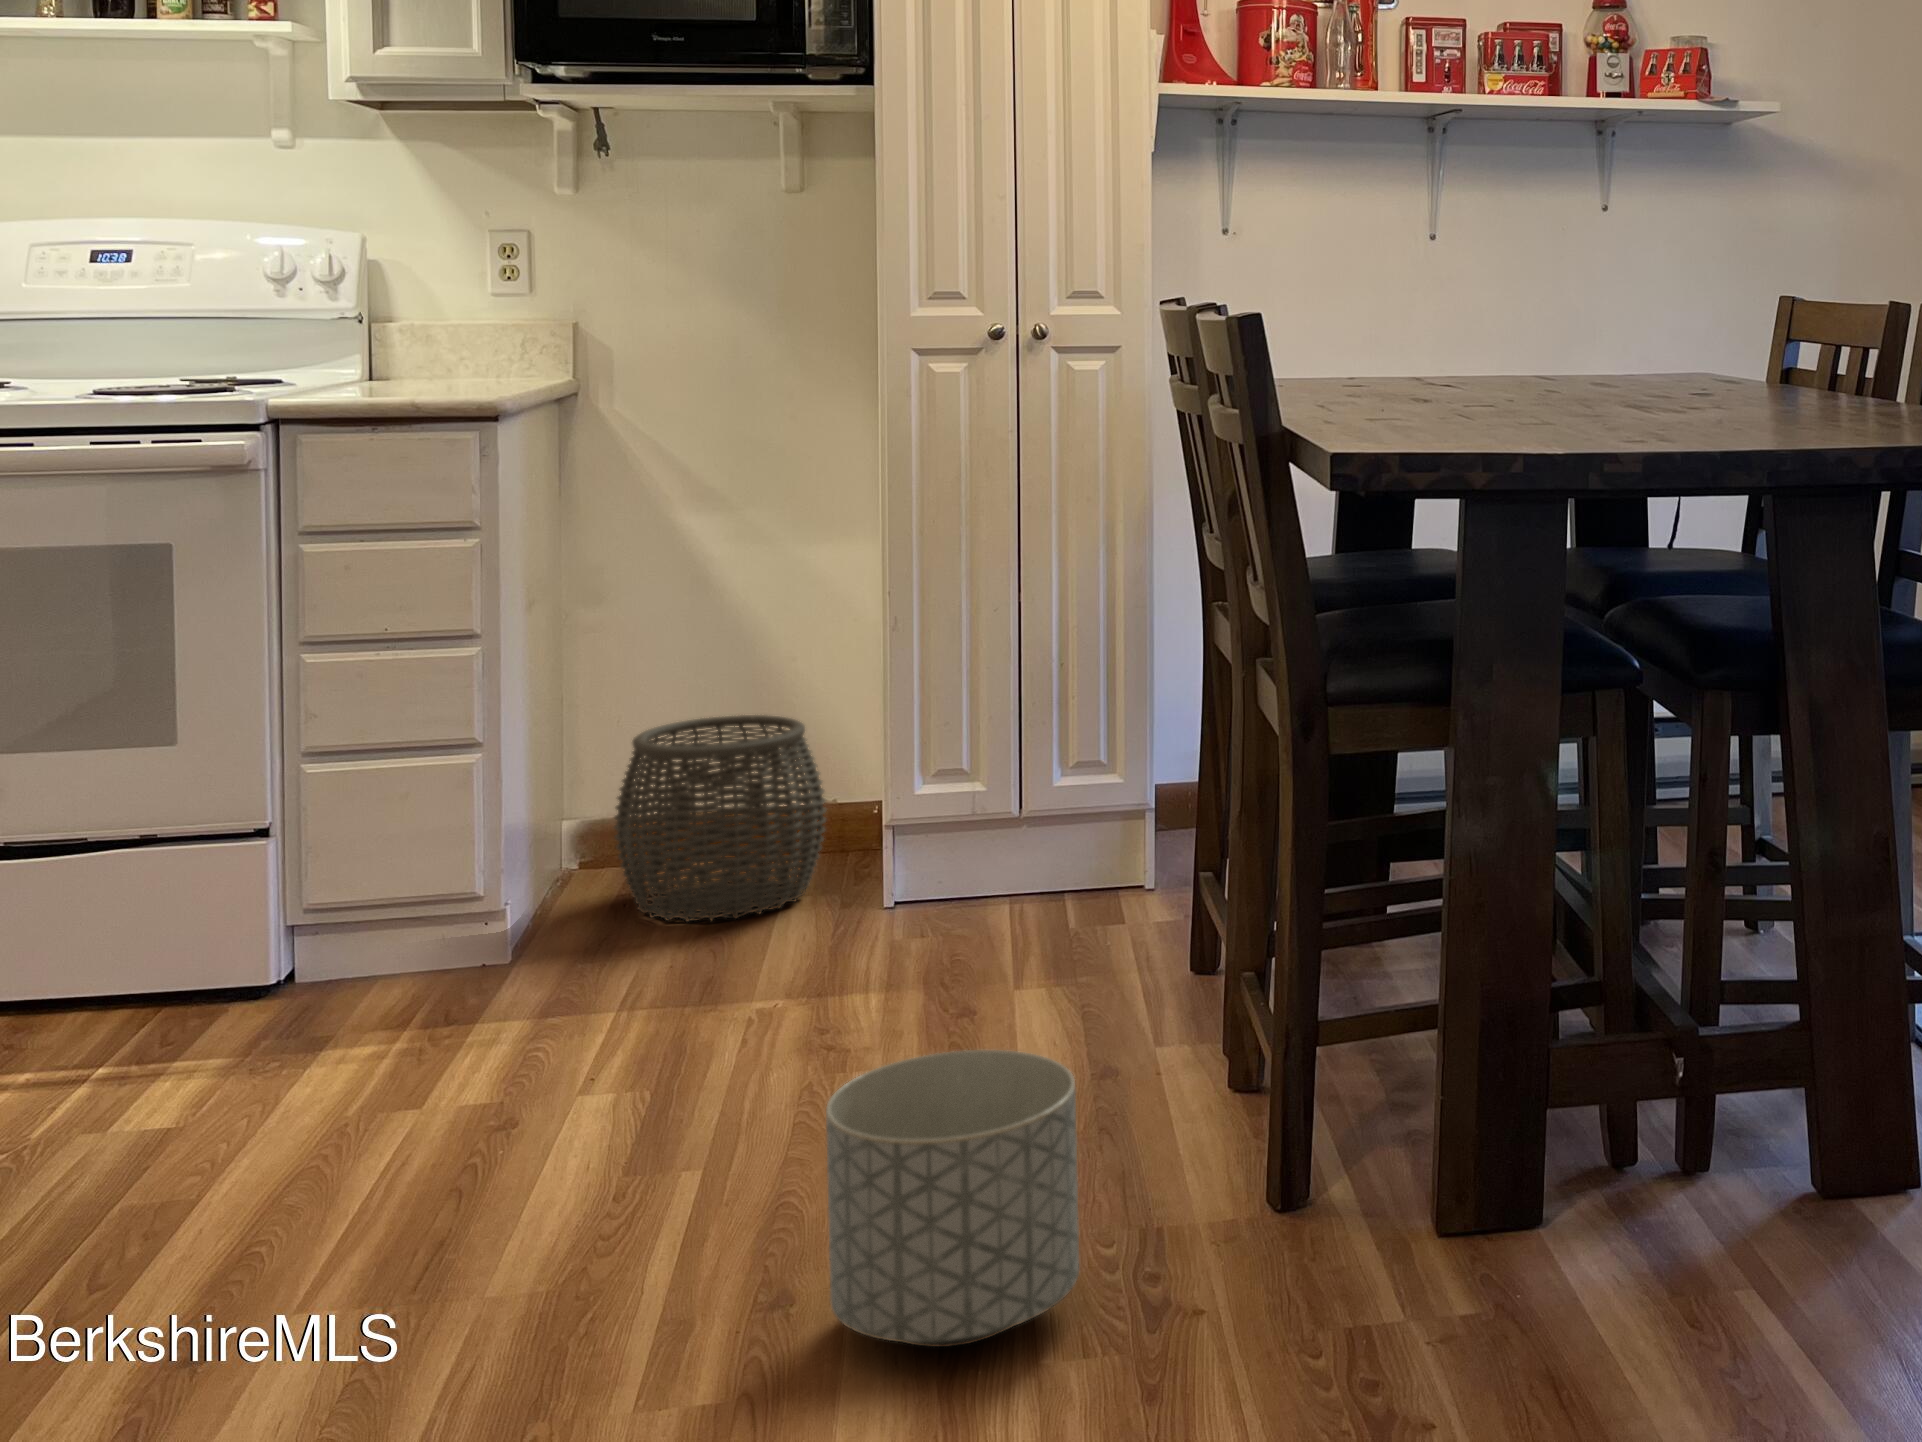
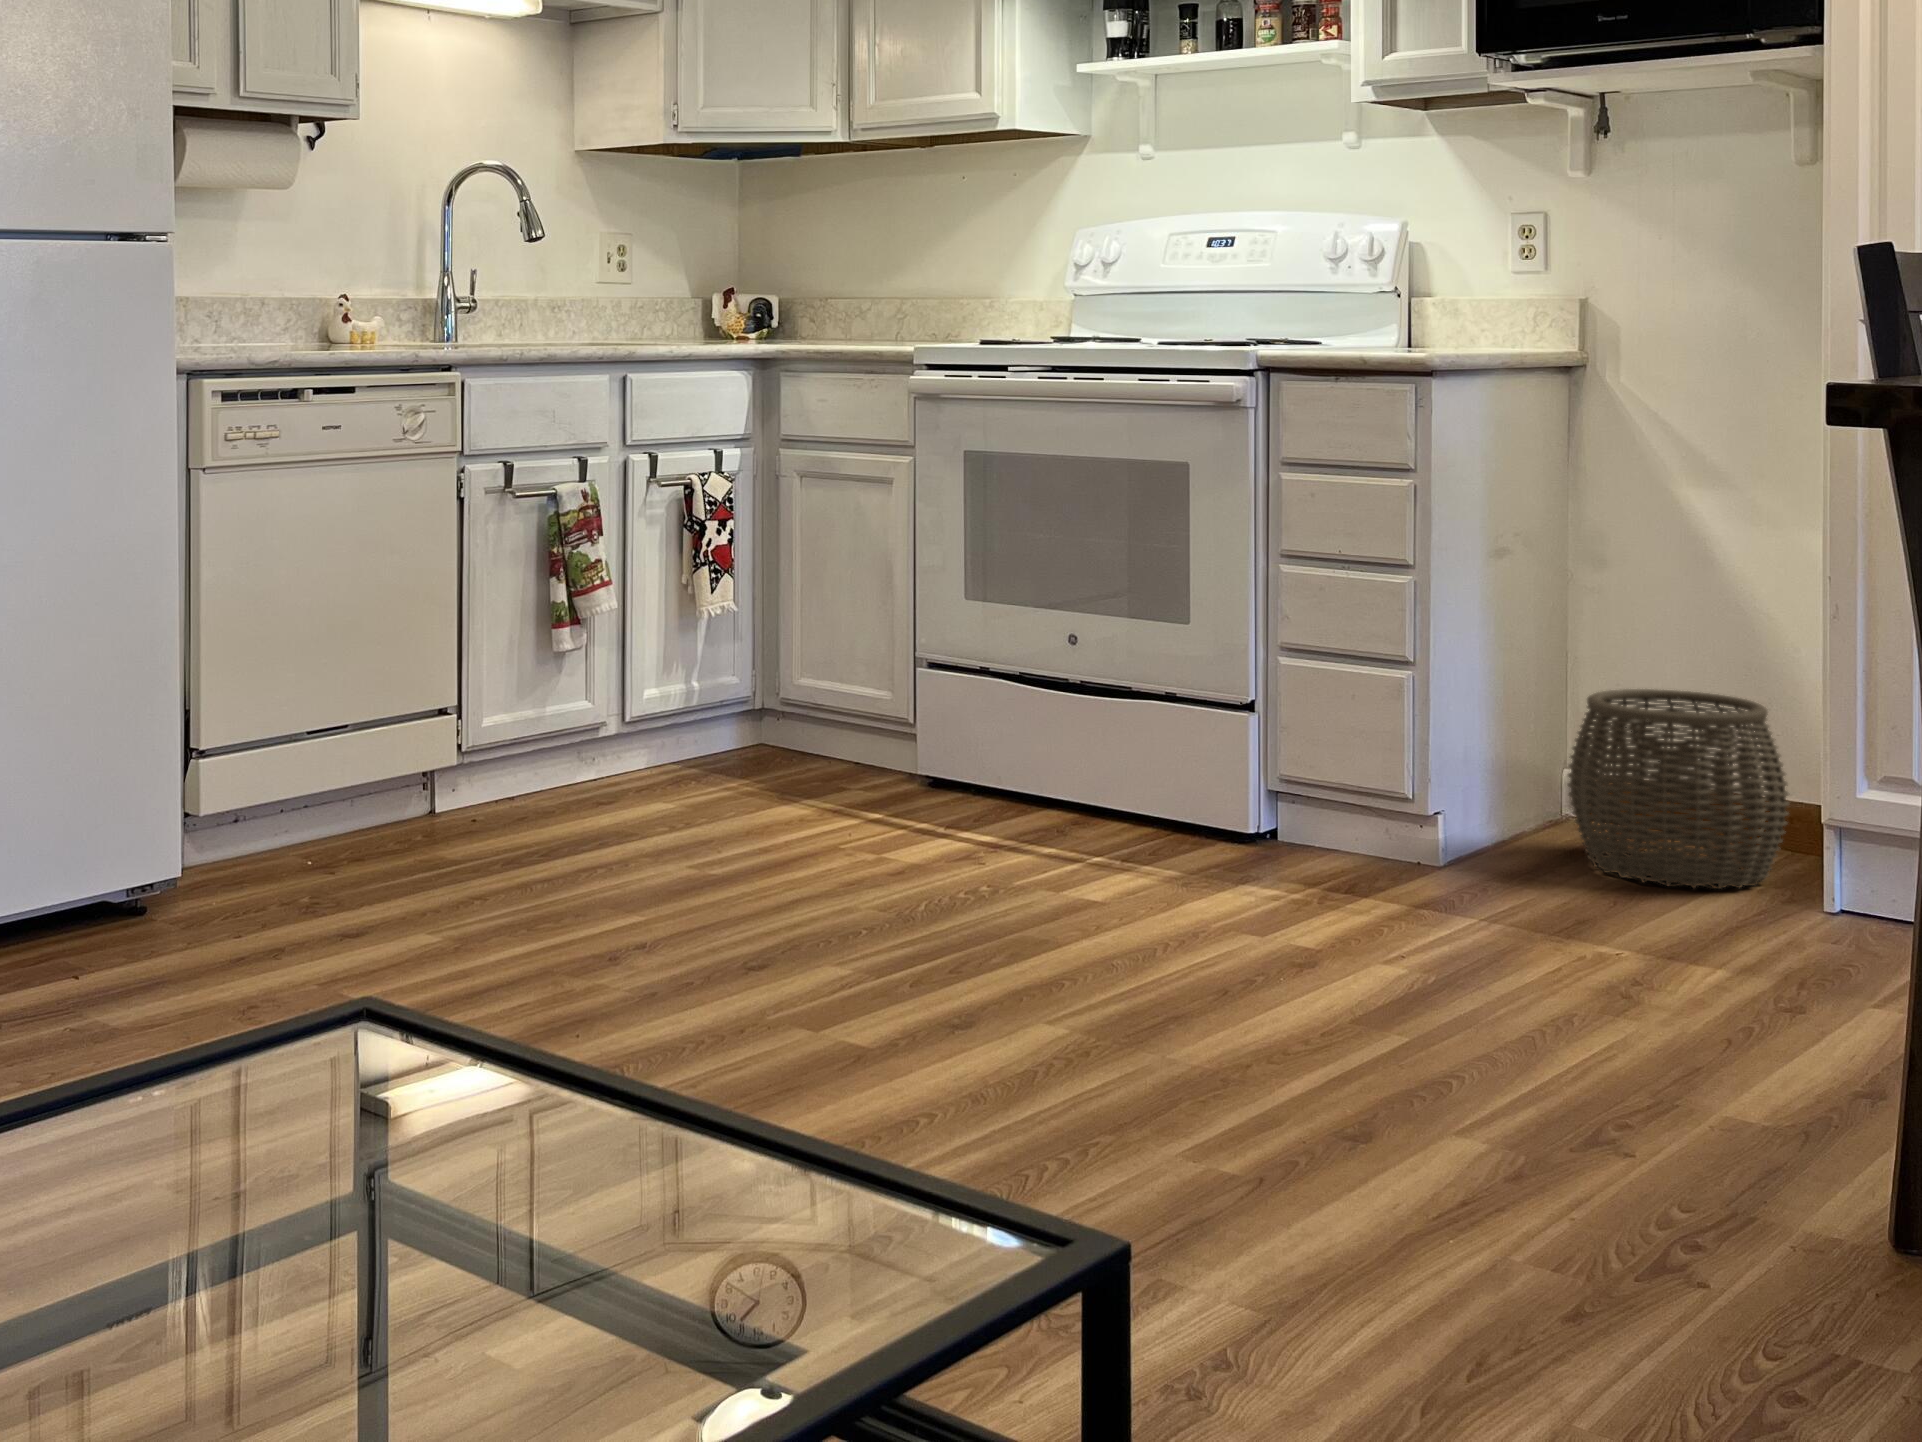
planter: present [826,1050,1079,1347] -> none [1348,950,1594,1216]

